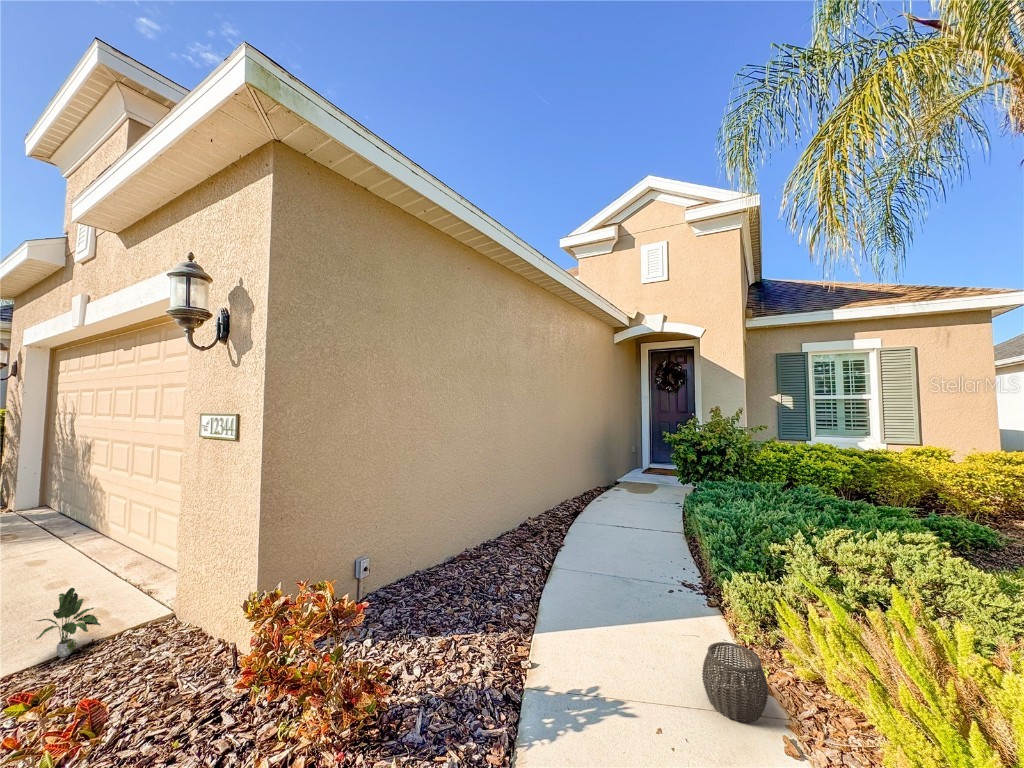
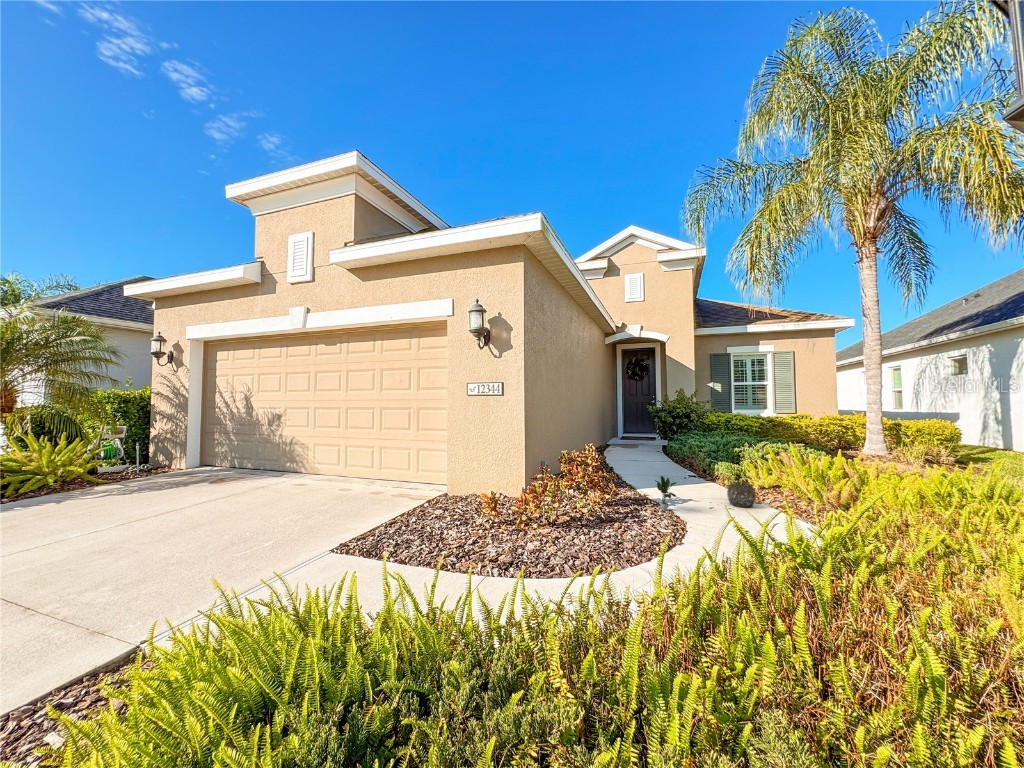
potted plant: present [36,588,101,657] -> present [655,476,677,511]

